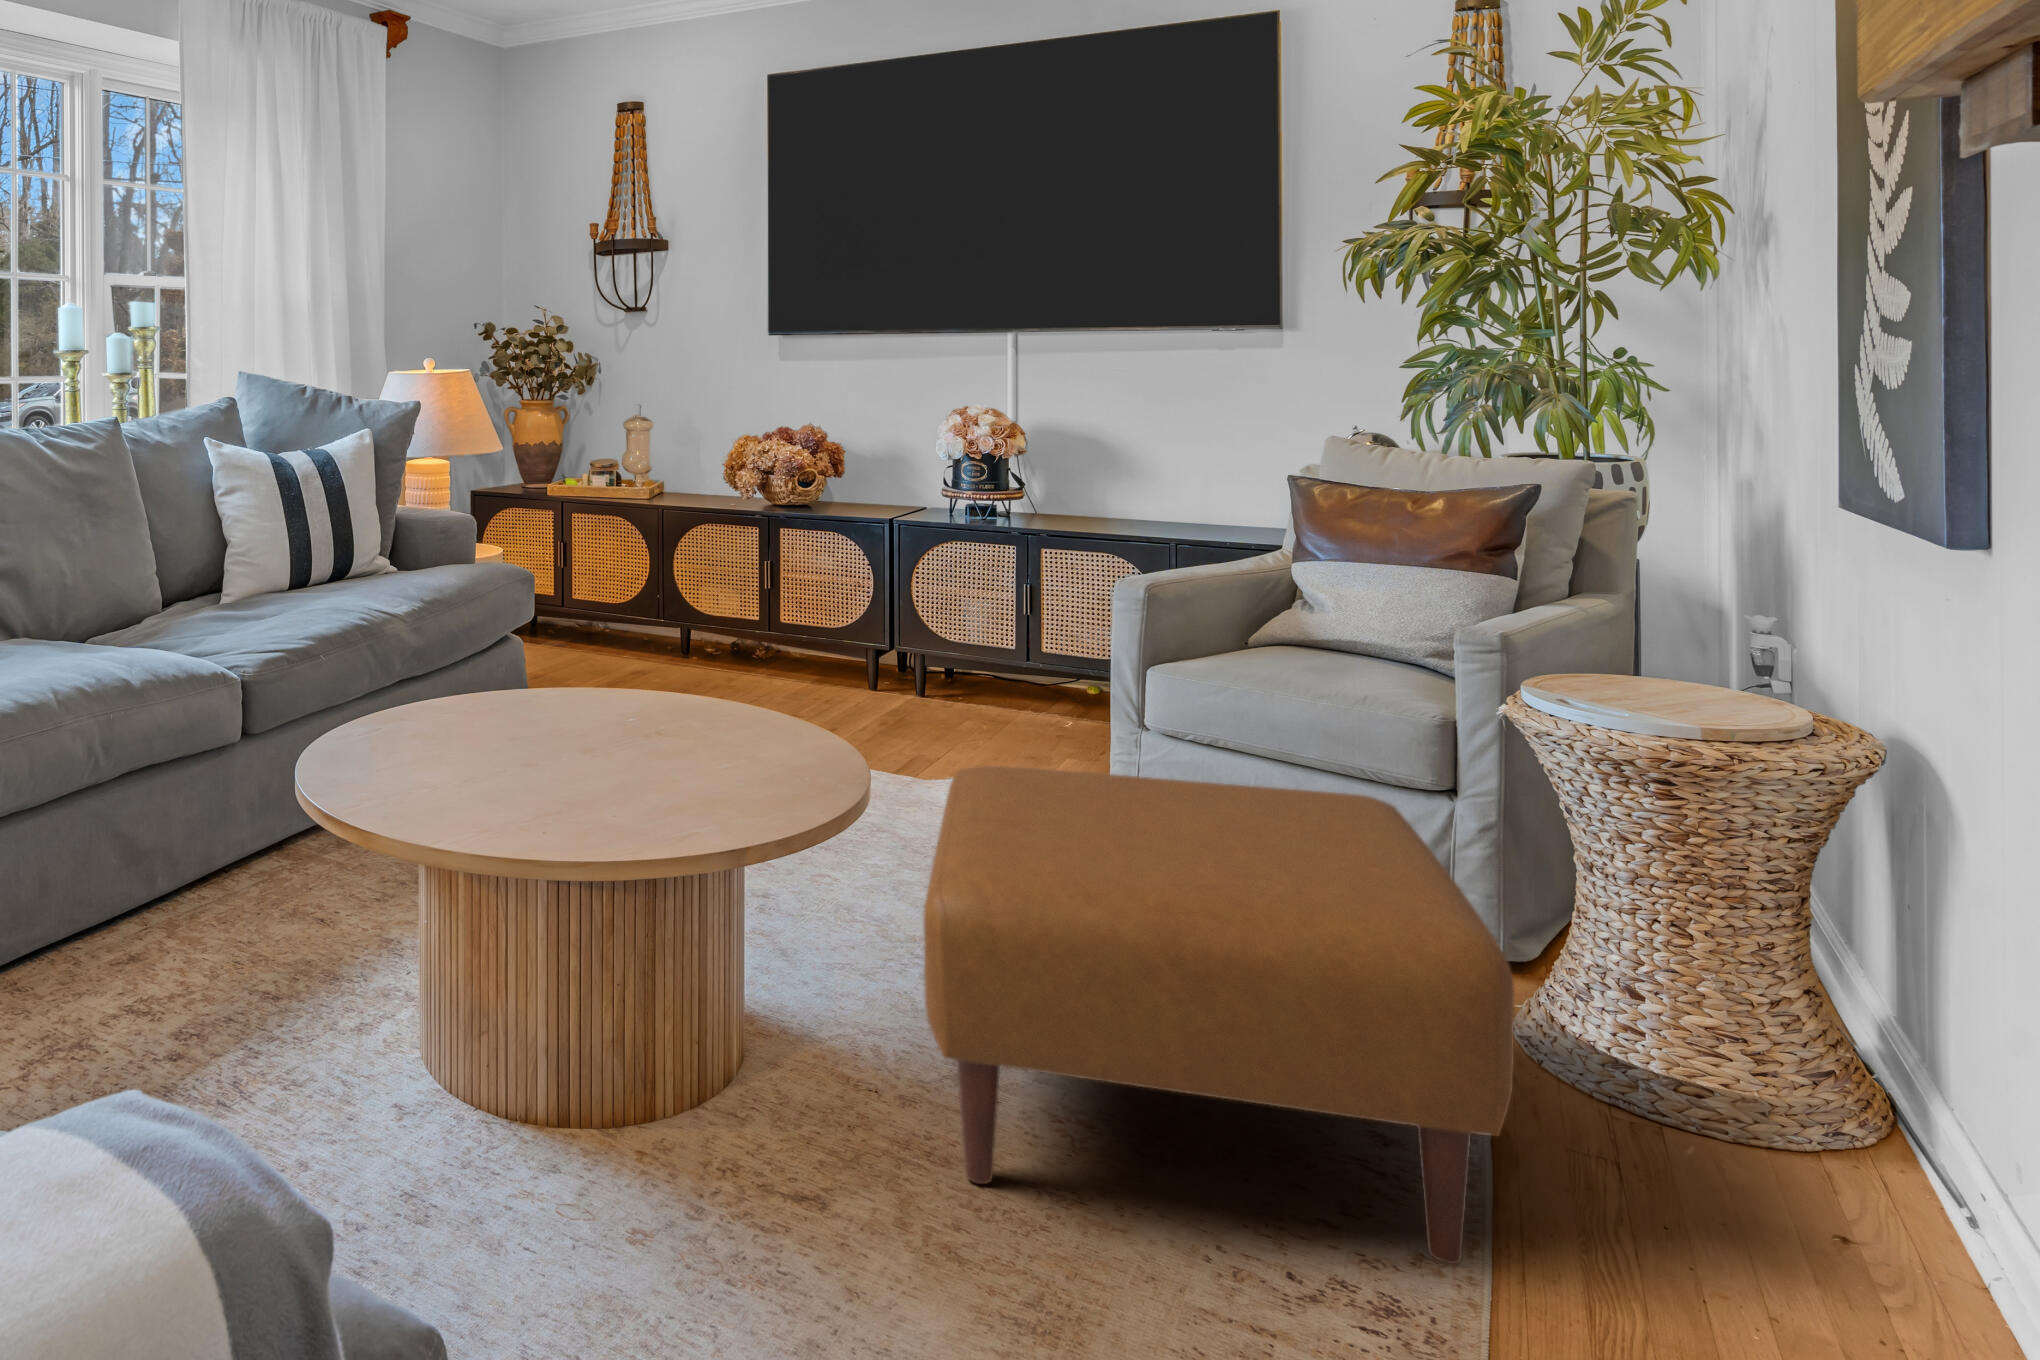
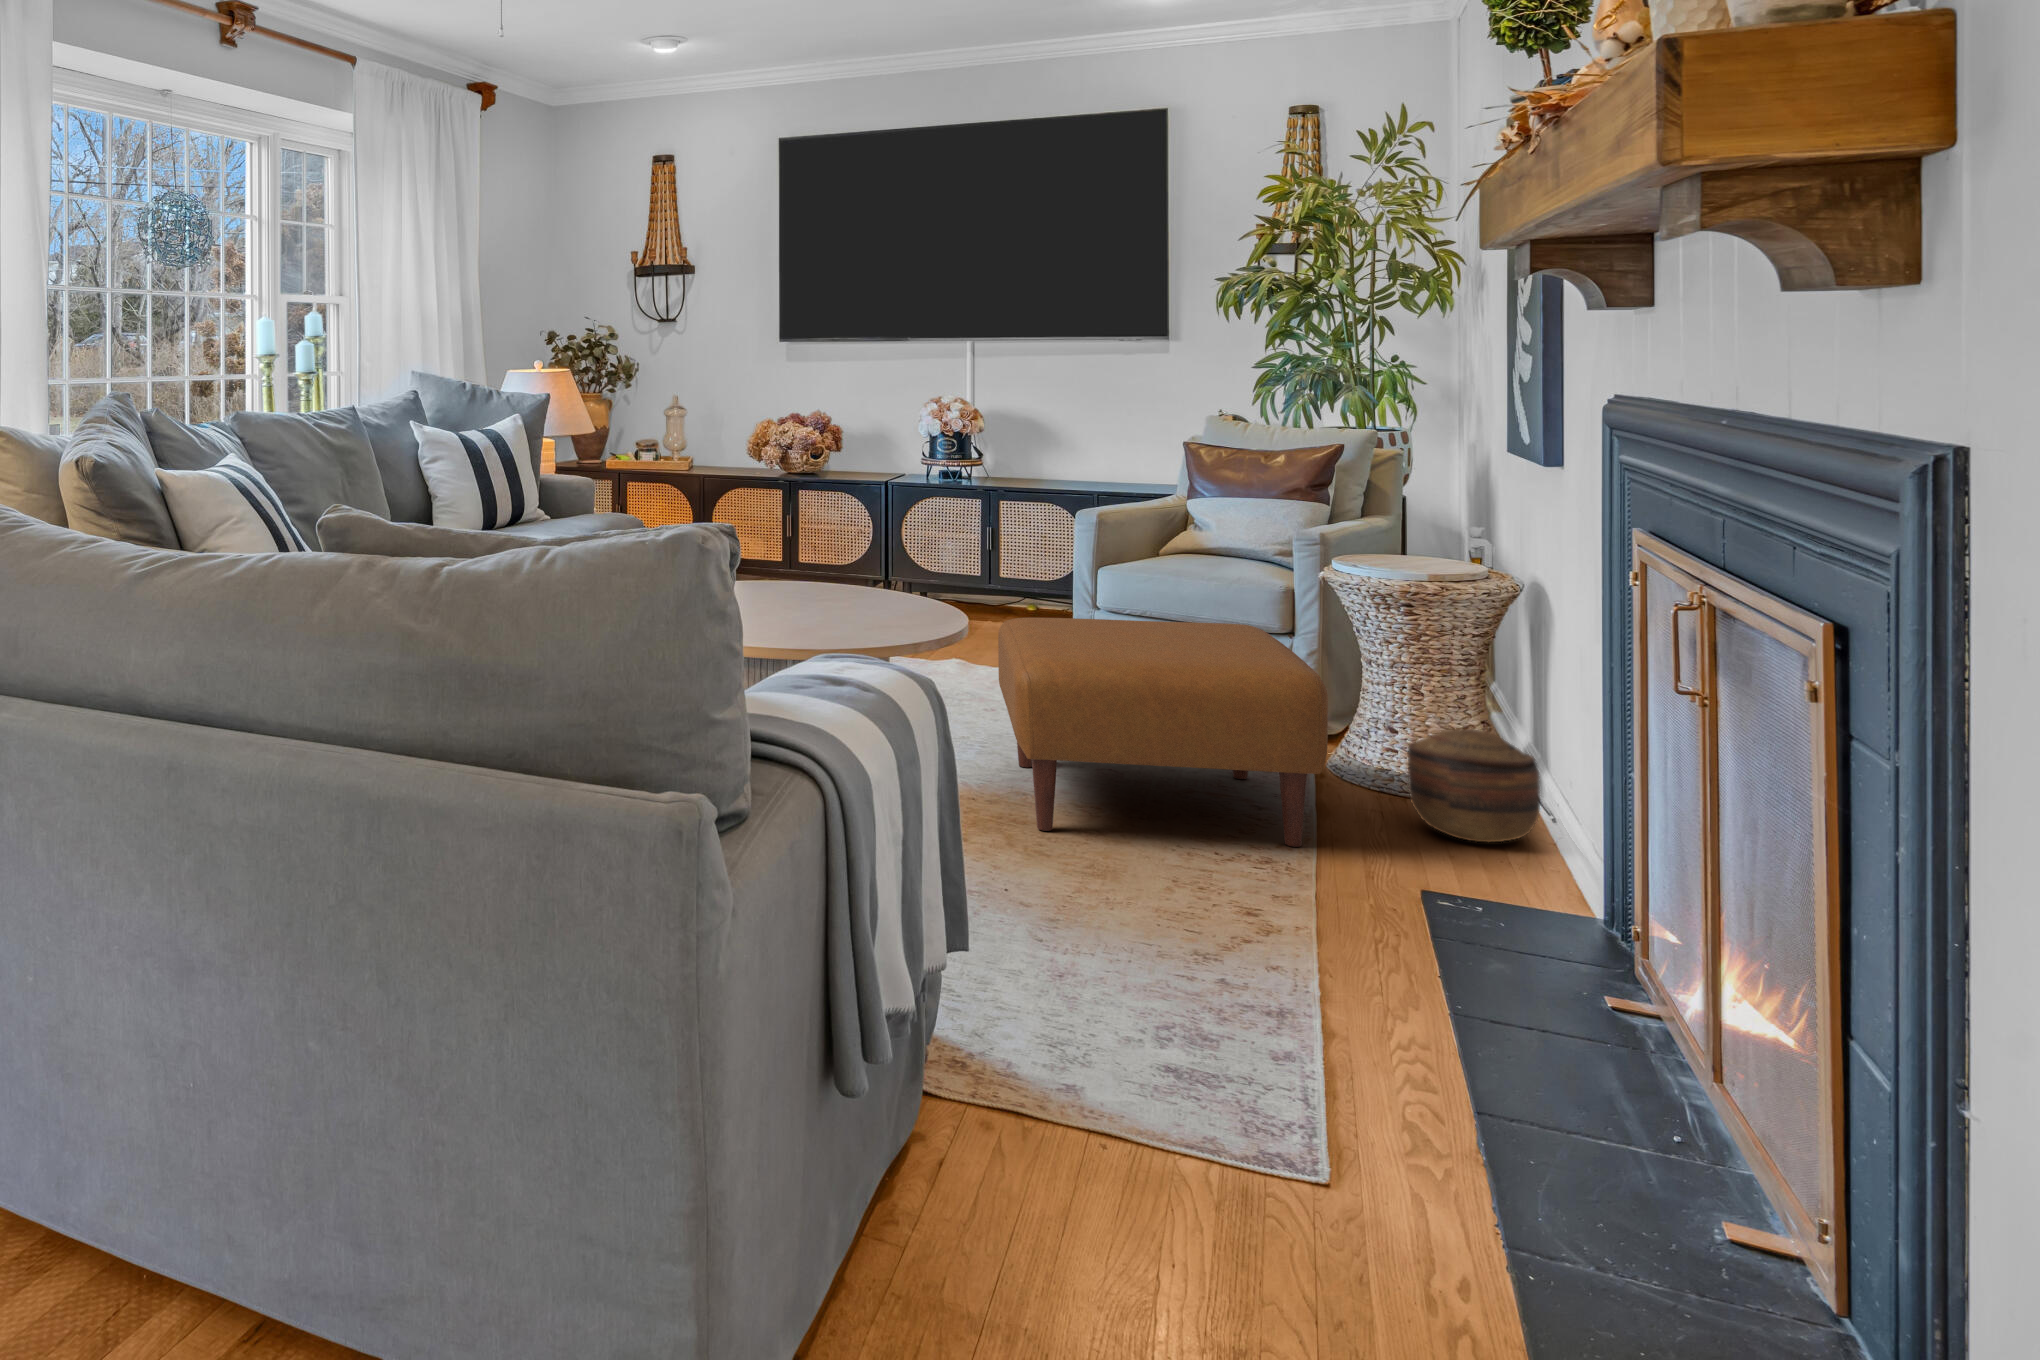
basket: none [1670,1034,1957,1282] -> present [1407,729,1540,842]

